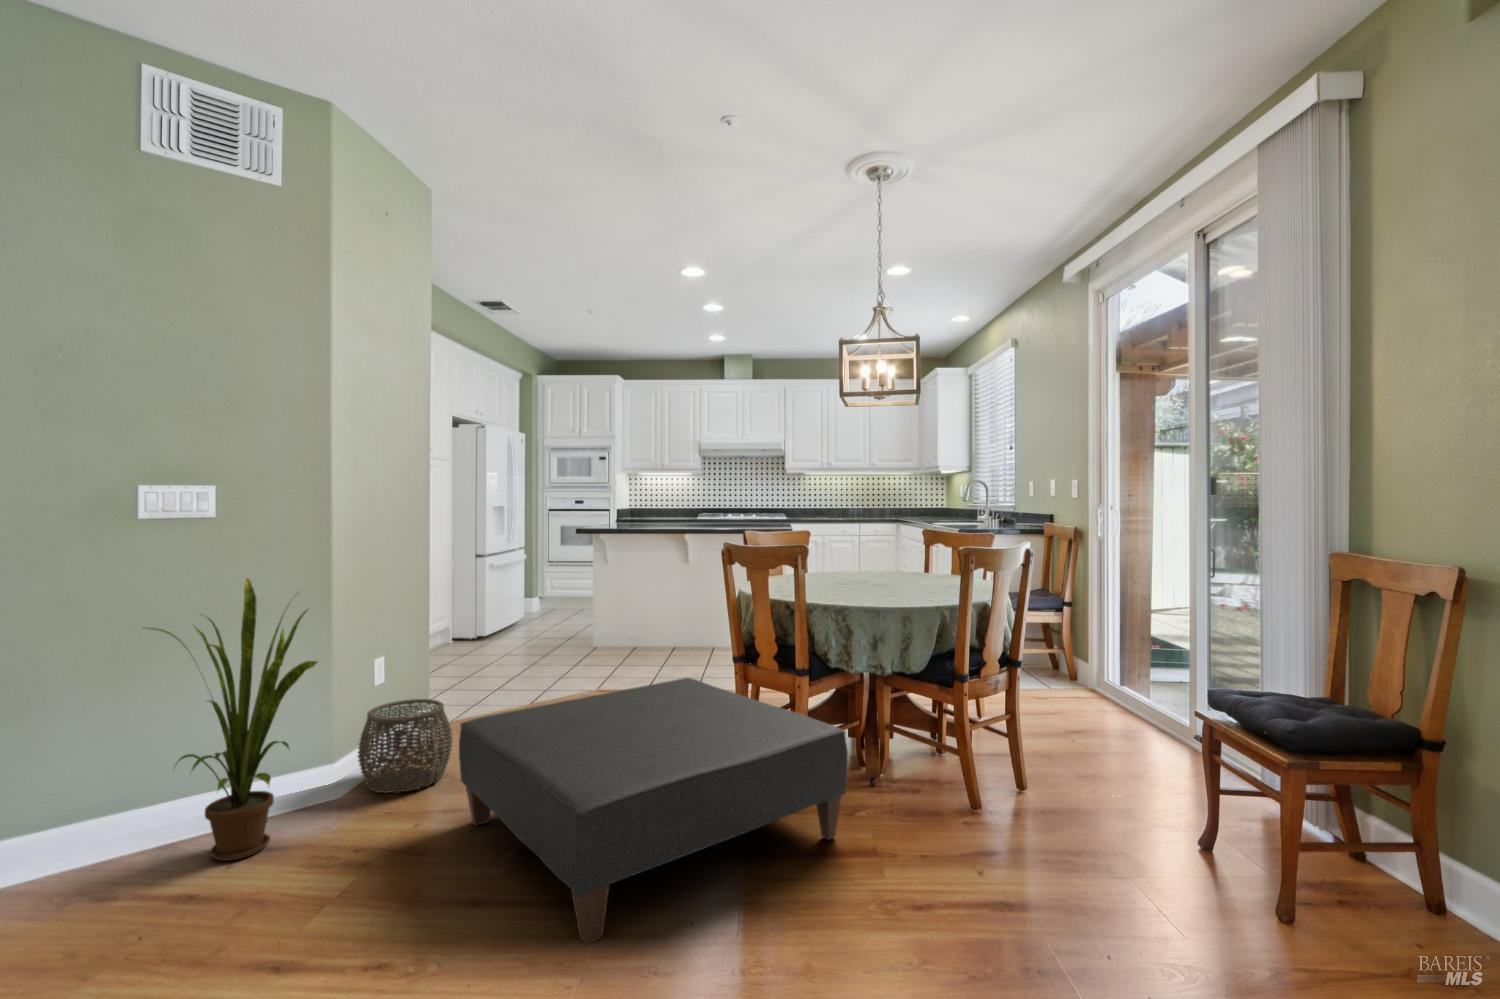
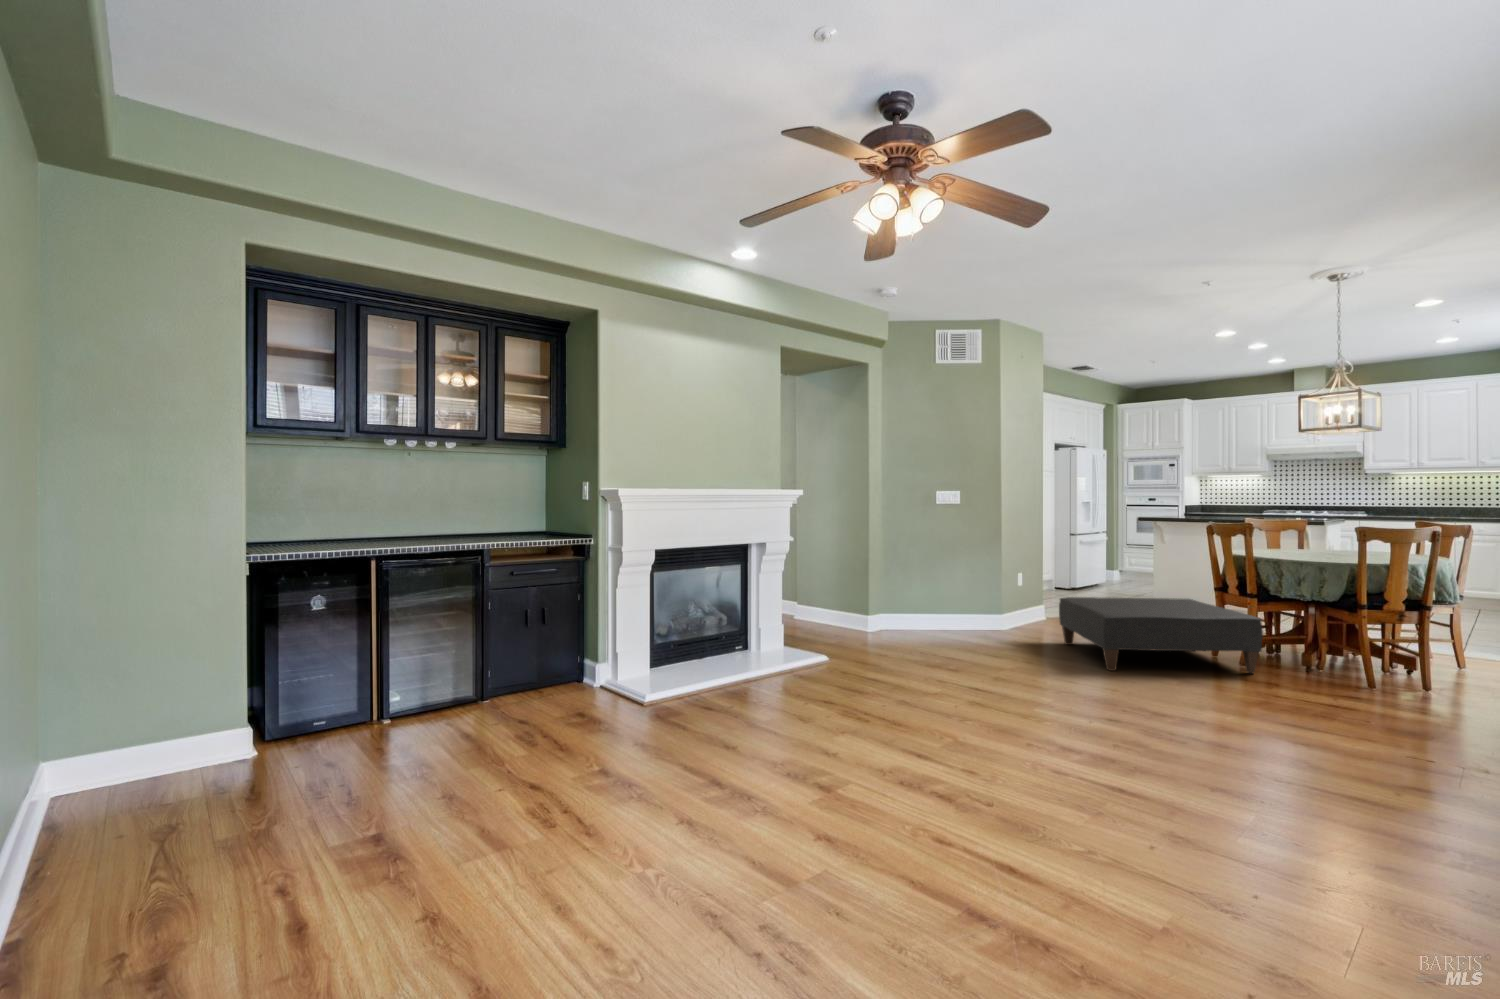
house plant: present [149,579,317,861] -> none [940,530,1001,637]
woven basket: present [358,699,453,793] -> none [1012,594,1056,633]

